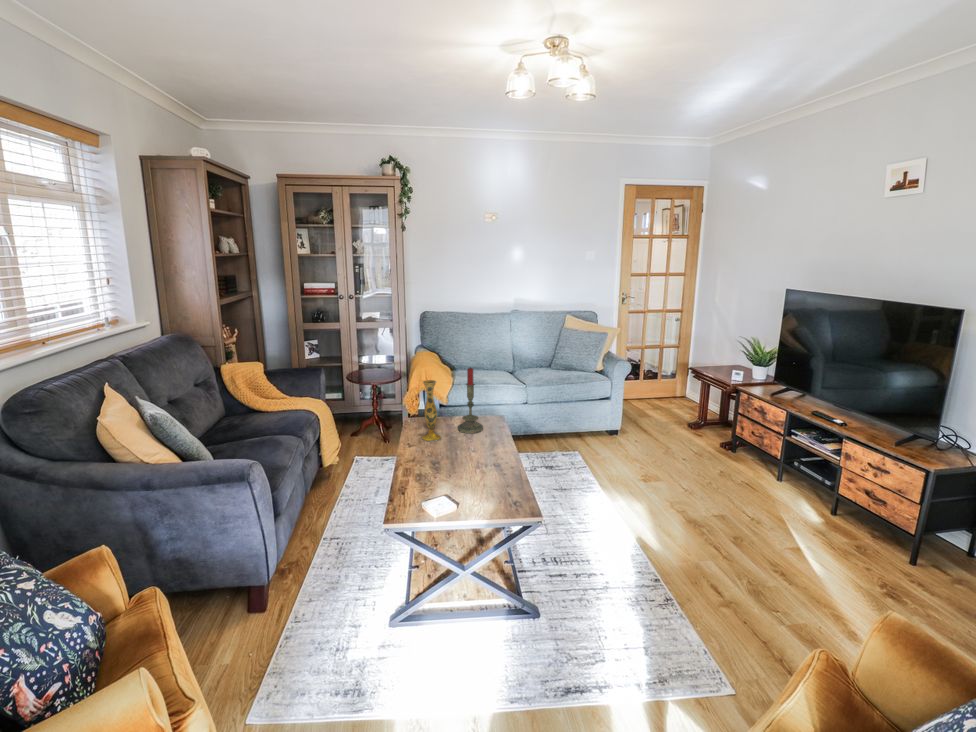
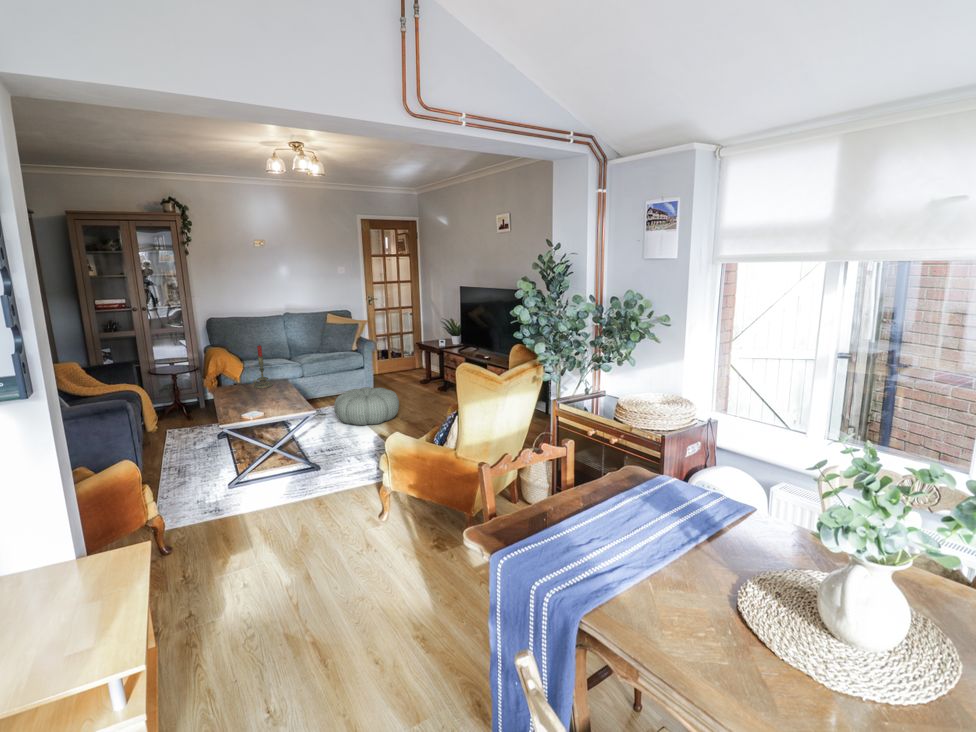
vase: present [421,380,441,441] -> none [226,354,244,394]
pouf: none [567,438,669,507] -> present [334,387,399,425]

